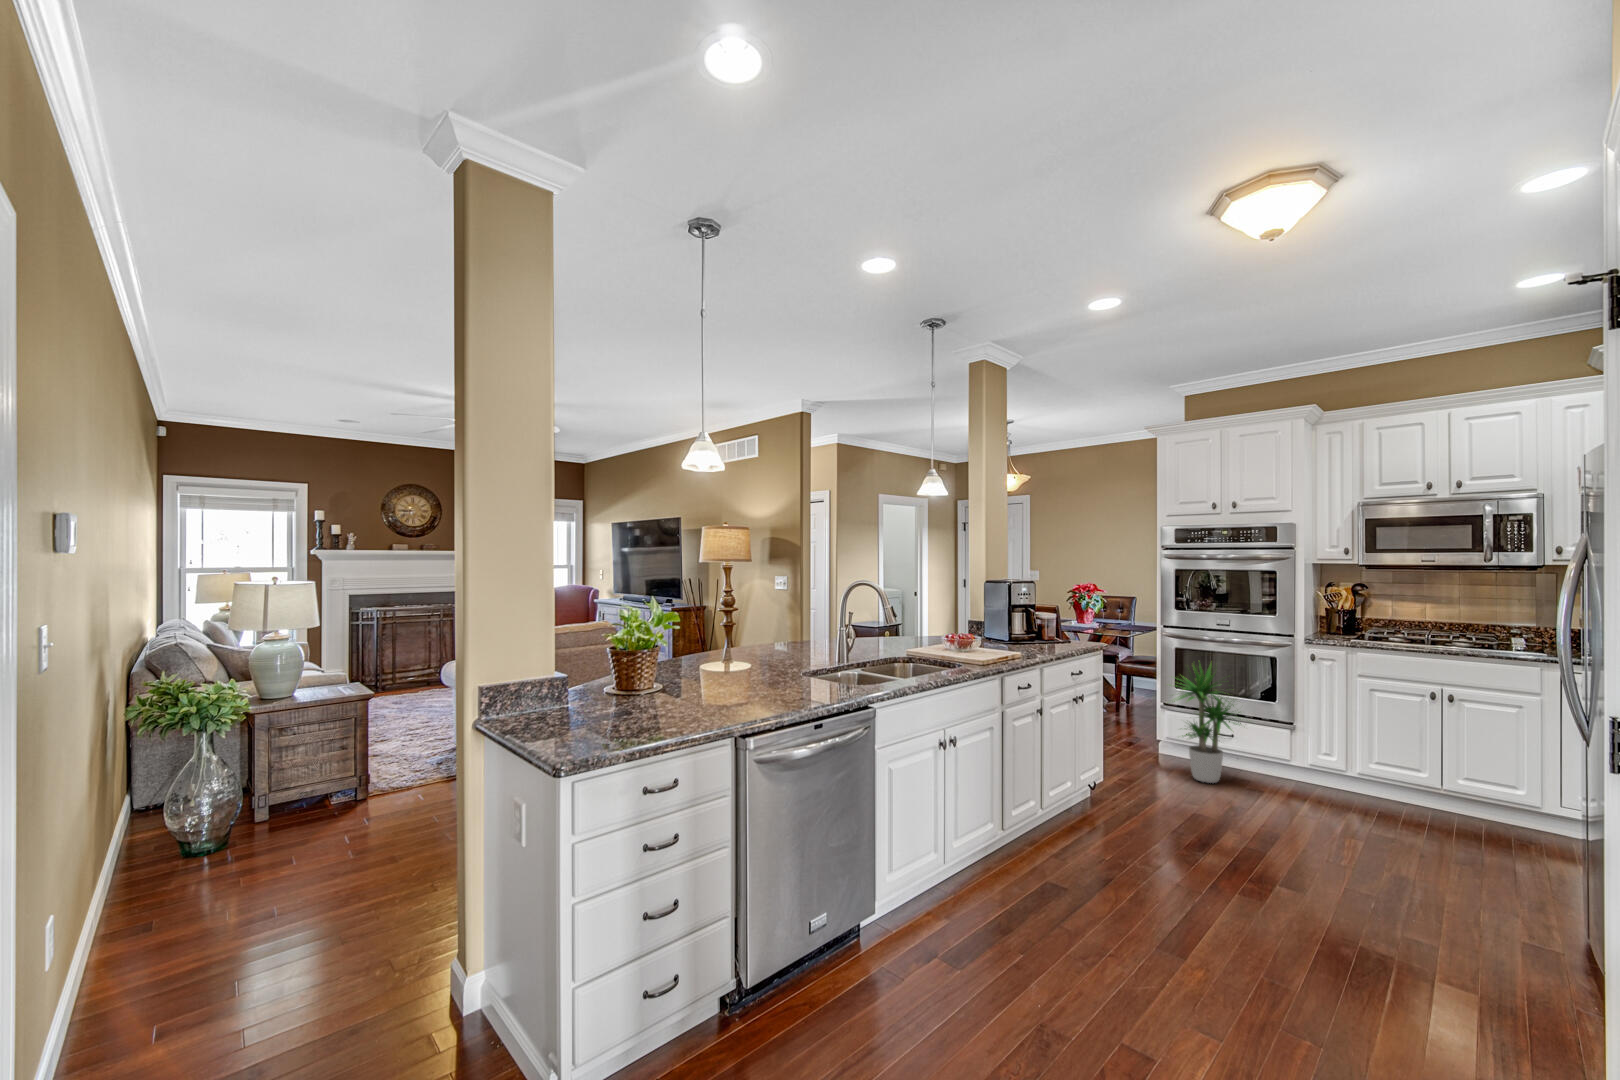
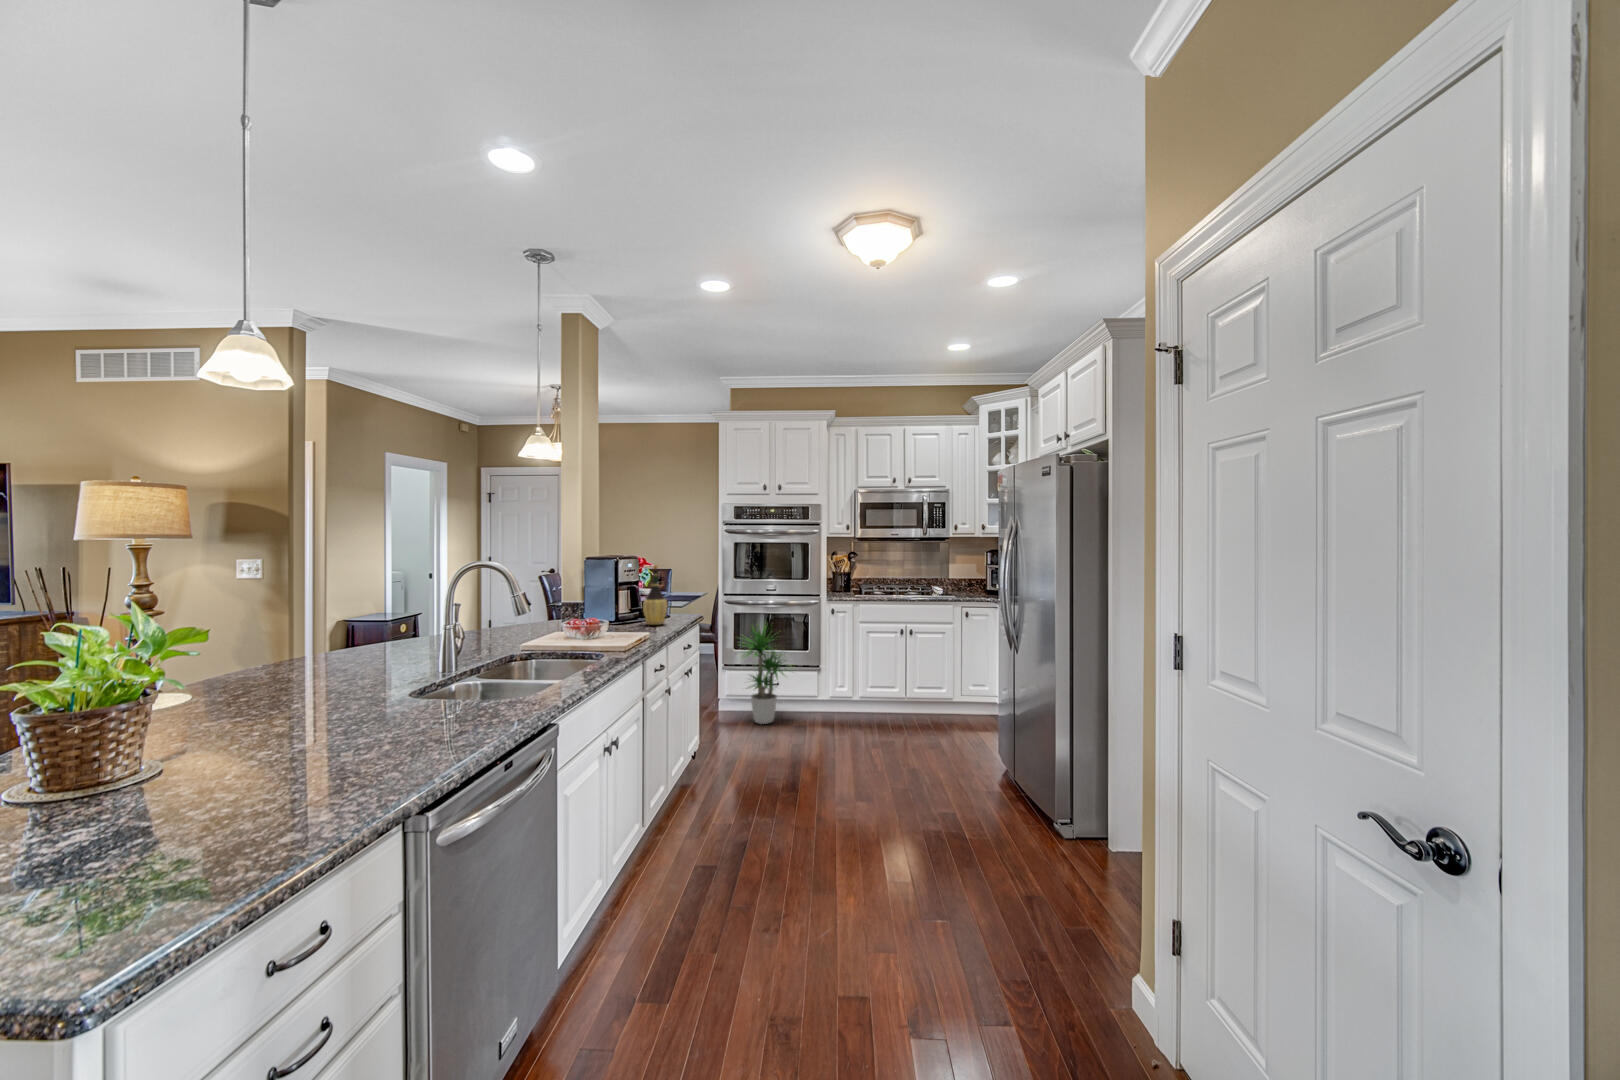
wine bottle: none [1026,589,1051,648] -> present [643,565,668,625]

